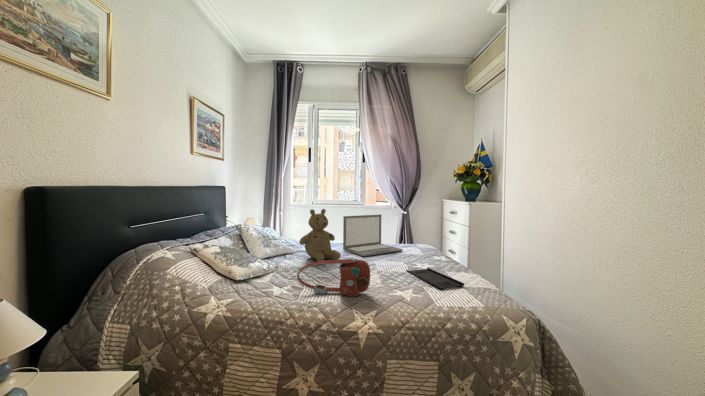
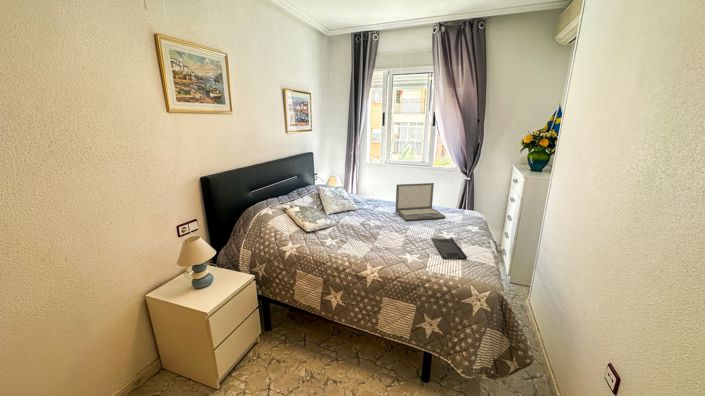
teddy bear: present [299,209,341,261] -> none [356,181,386,223]
handbag: present [297,259,370,296] -> none [340,228,388,254]

